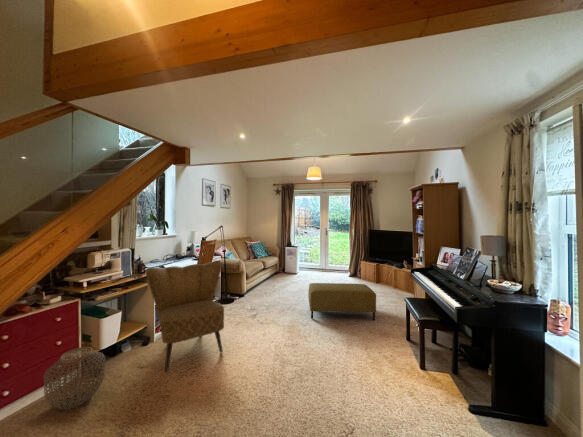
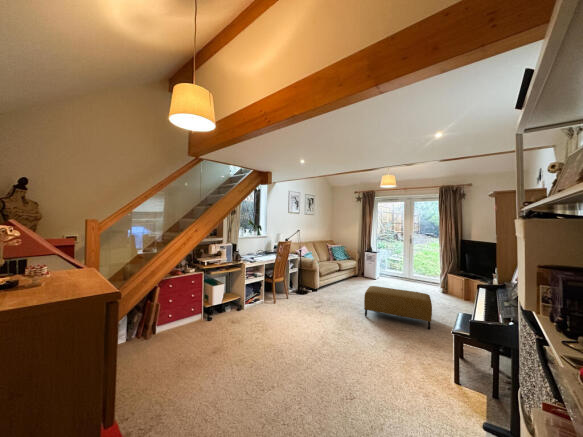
armchair: present [145,261,224,372] -> none [239,257,289,327]
woven basket: present [44,347,105,410] -> none [185,299,213,332]

